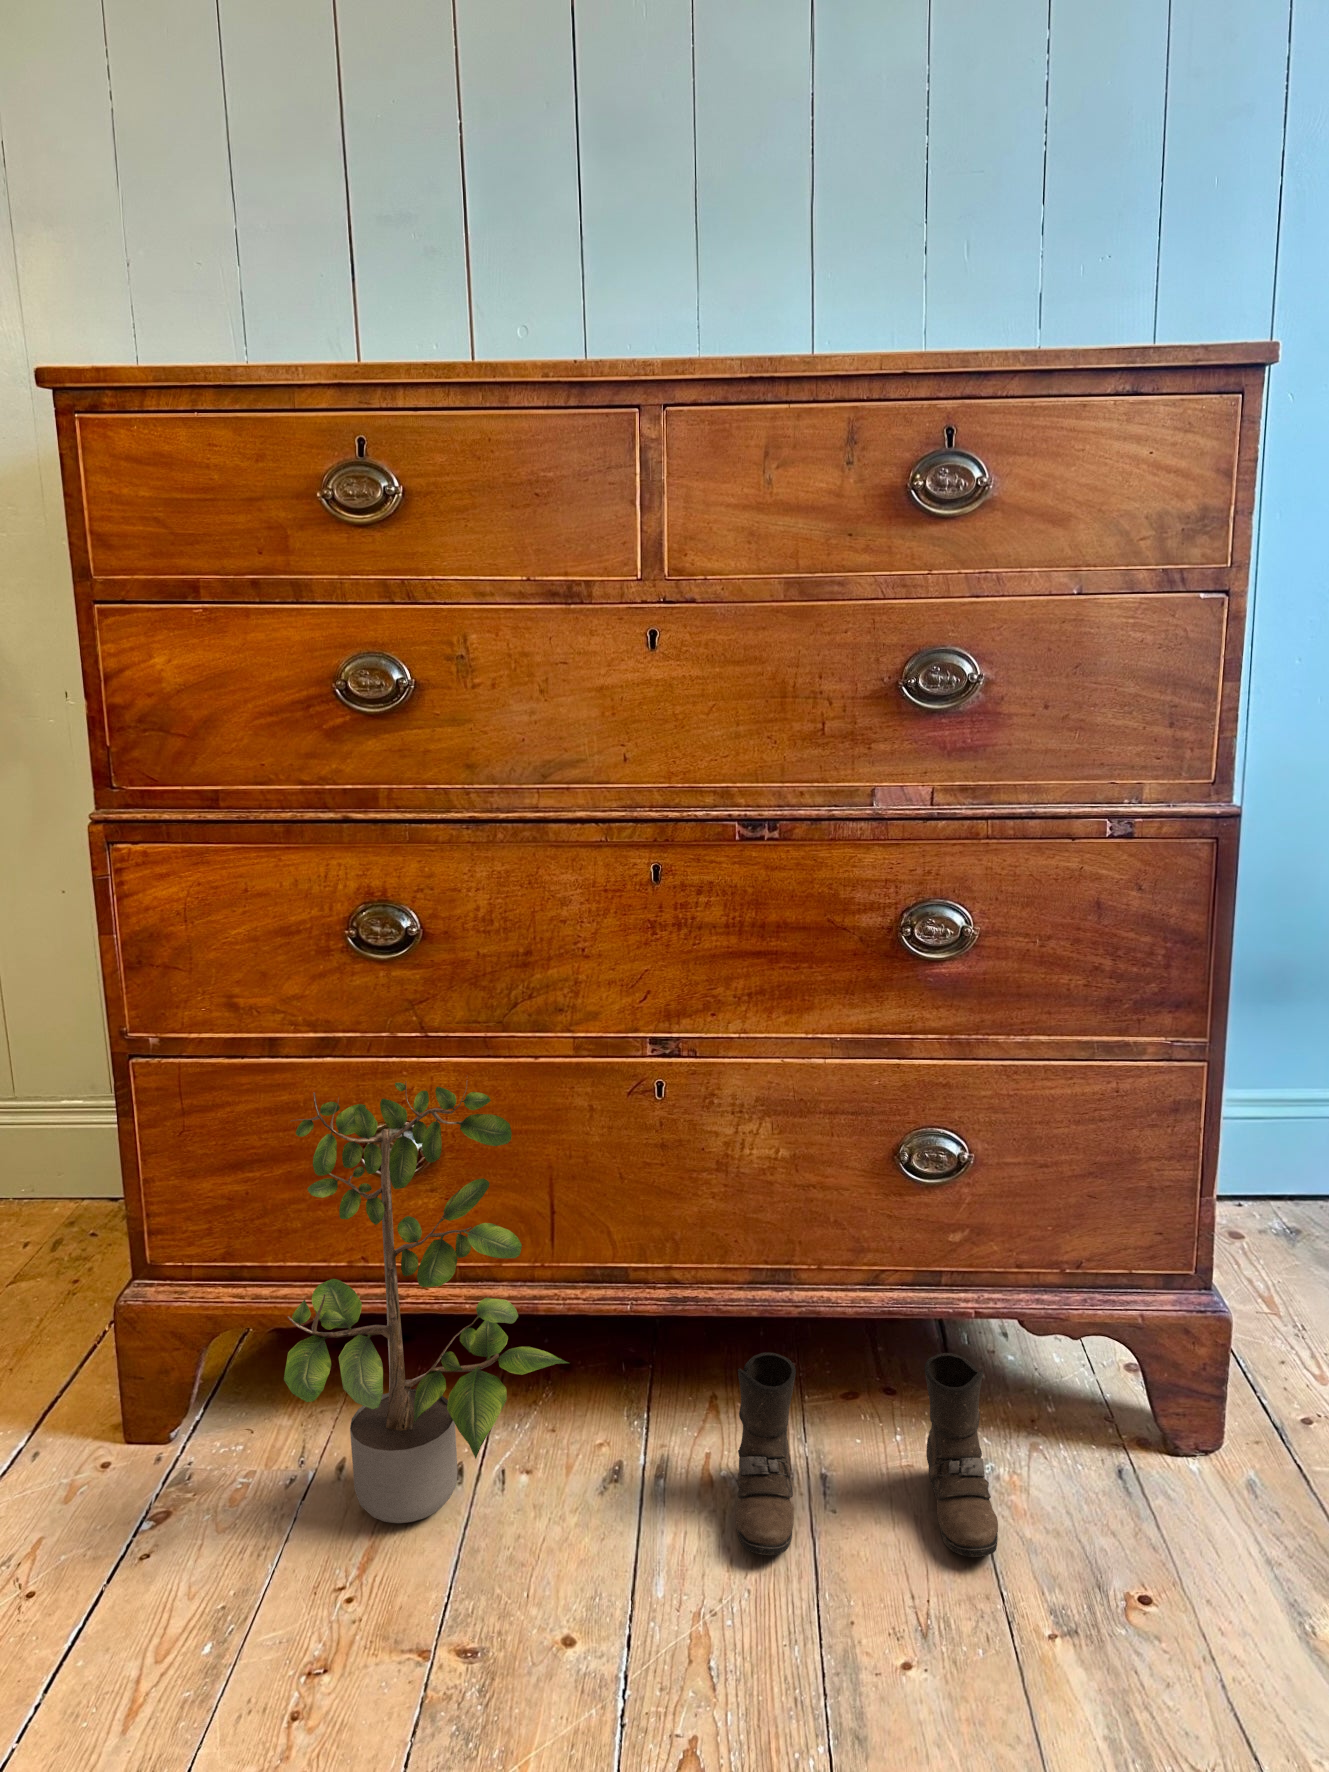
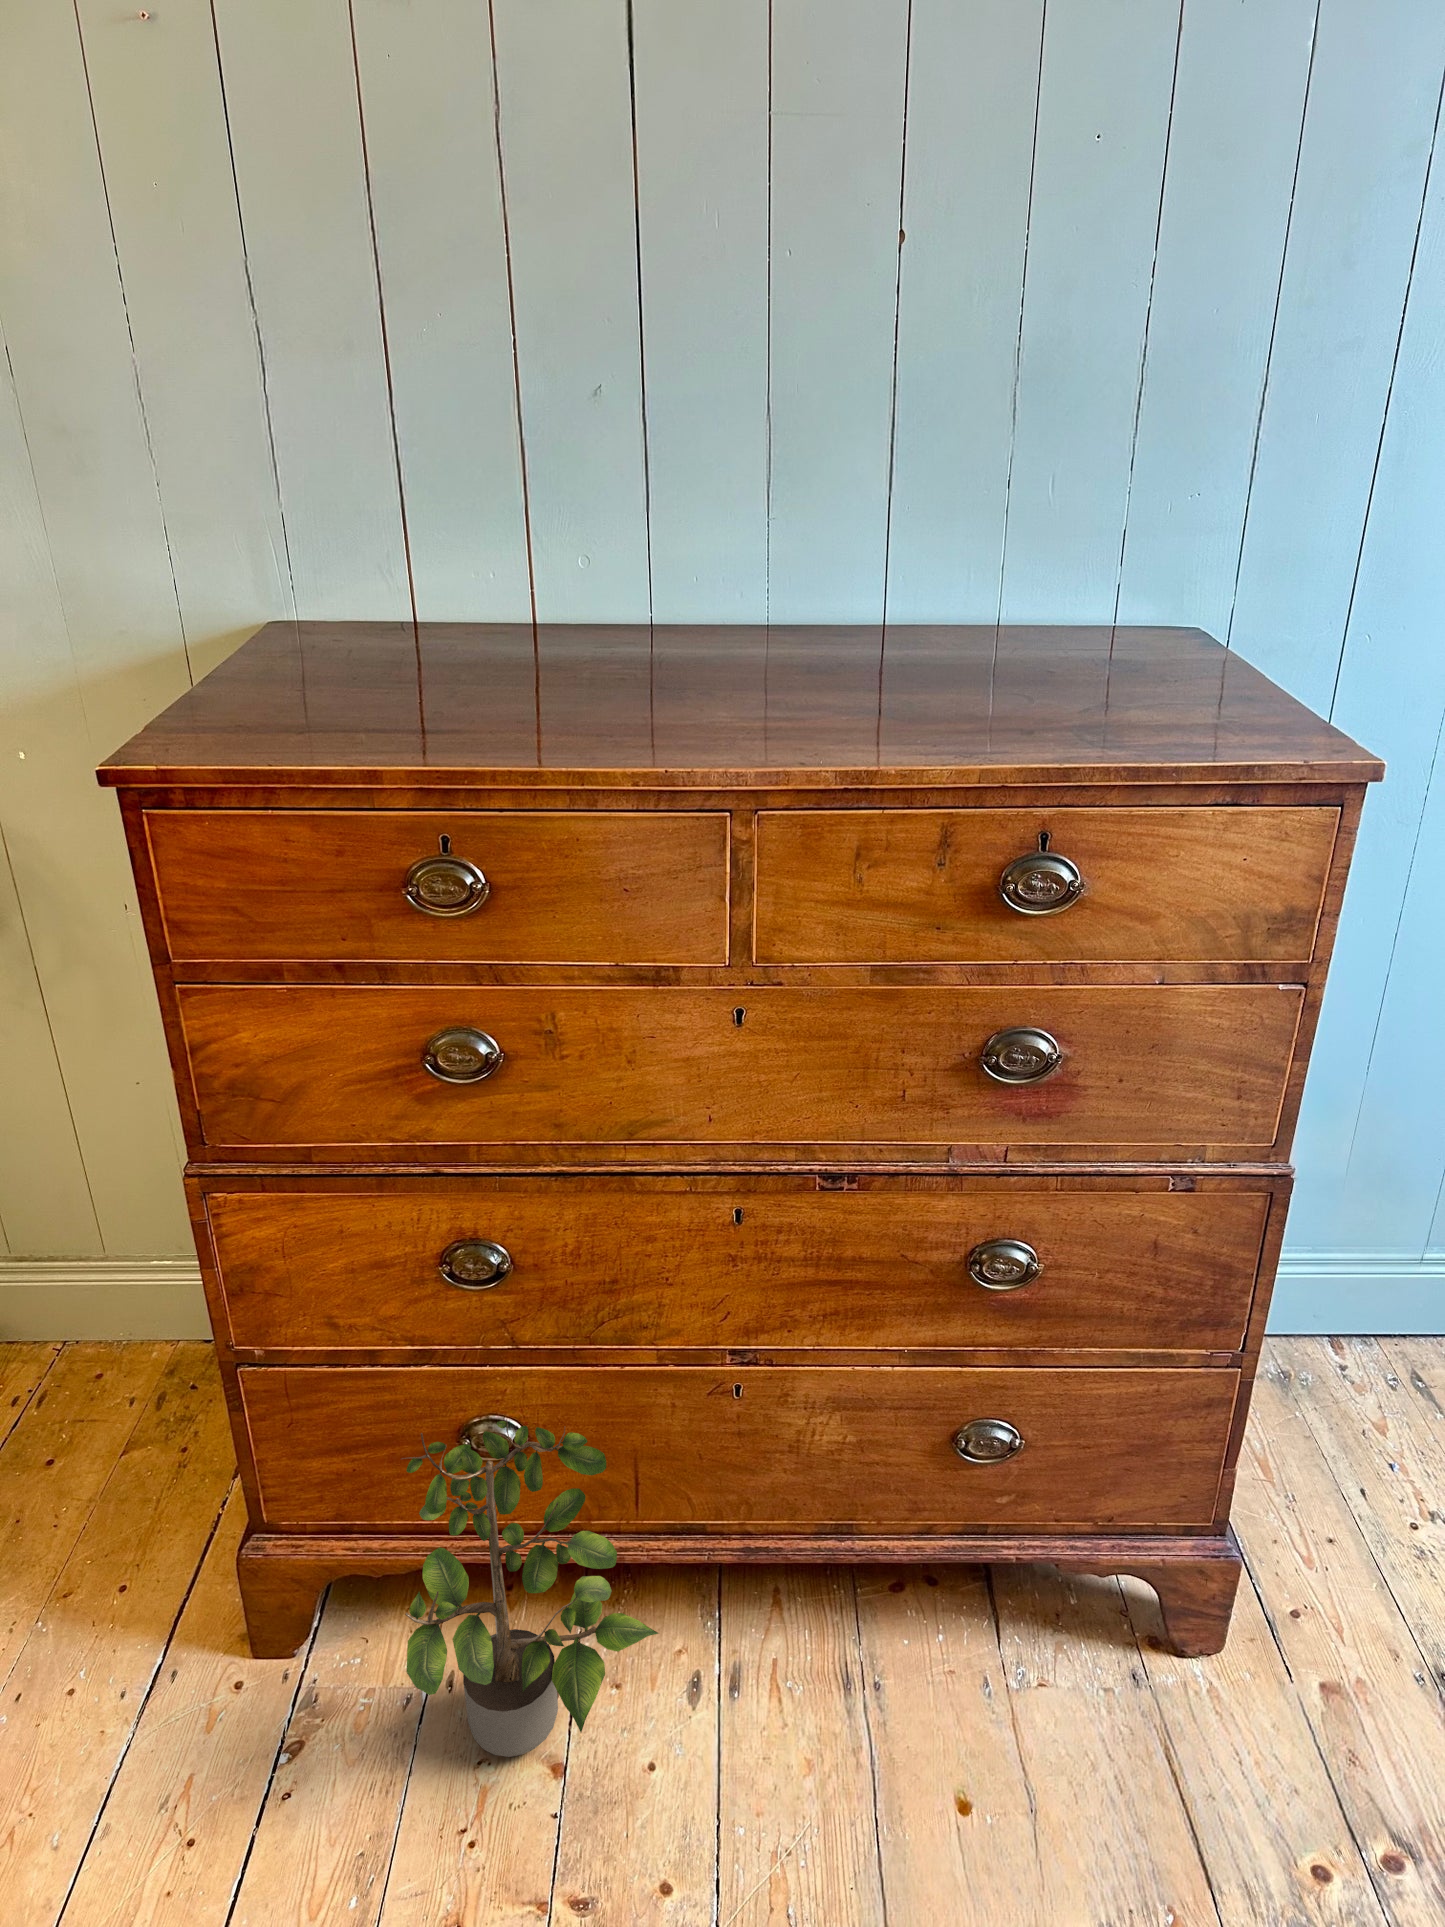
boots: present [735,1352,998,1557] -> none [804,1601,1030,1792]

